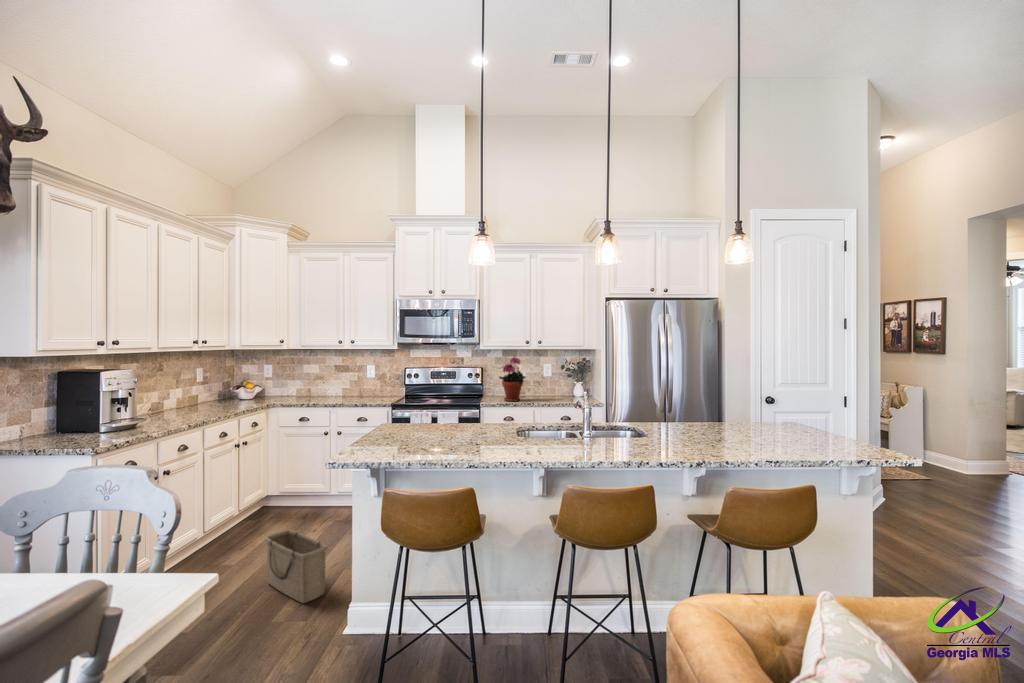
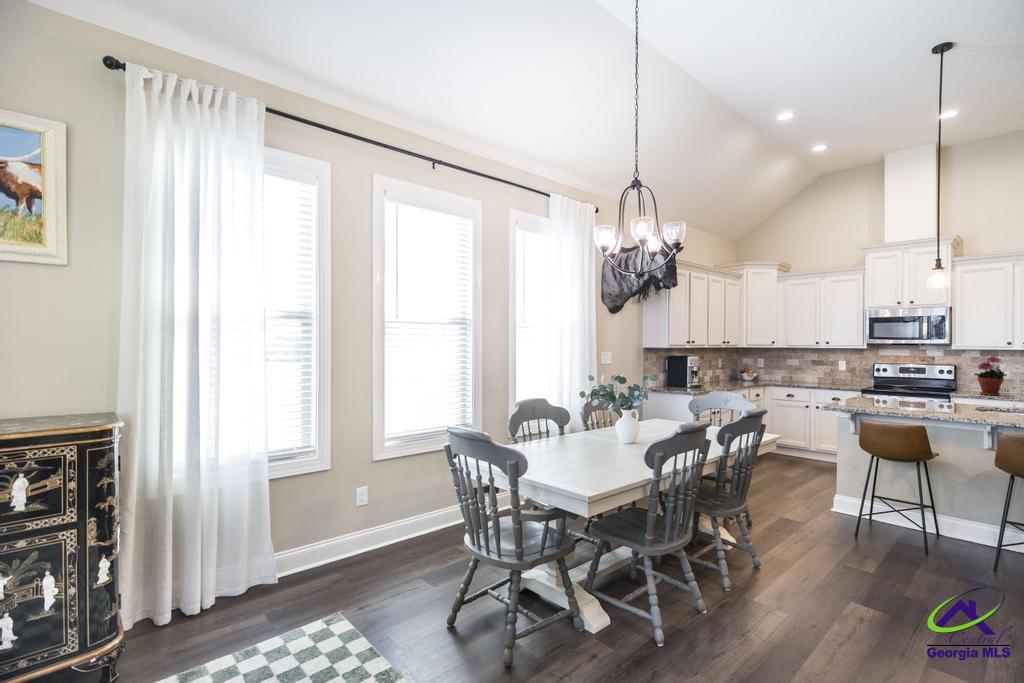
basket: present [265,530,327,603] -> none [777,453,819,492]

